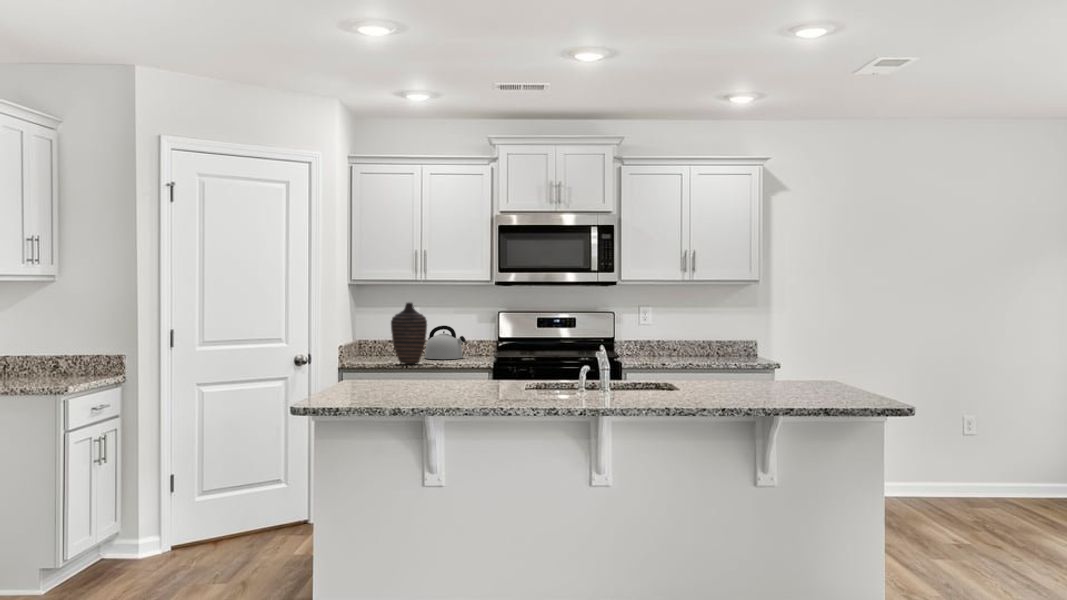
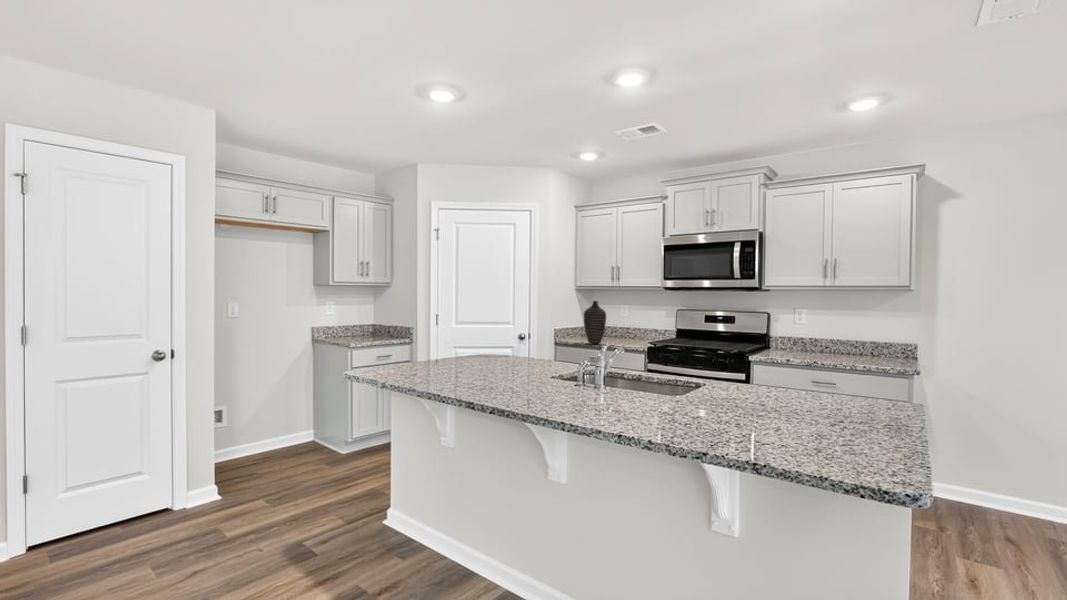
kettle: present [425,326,466,359] -> none [615,318,643,343]

